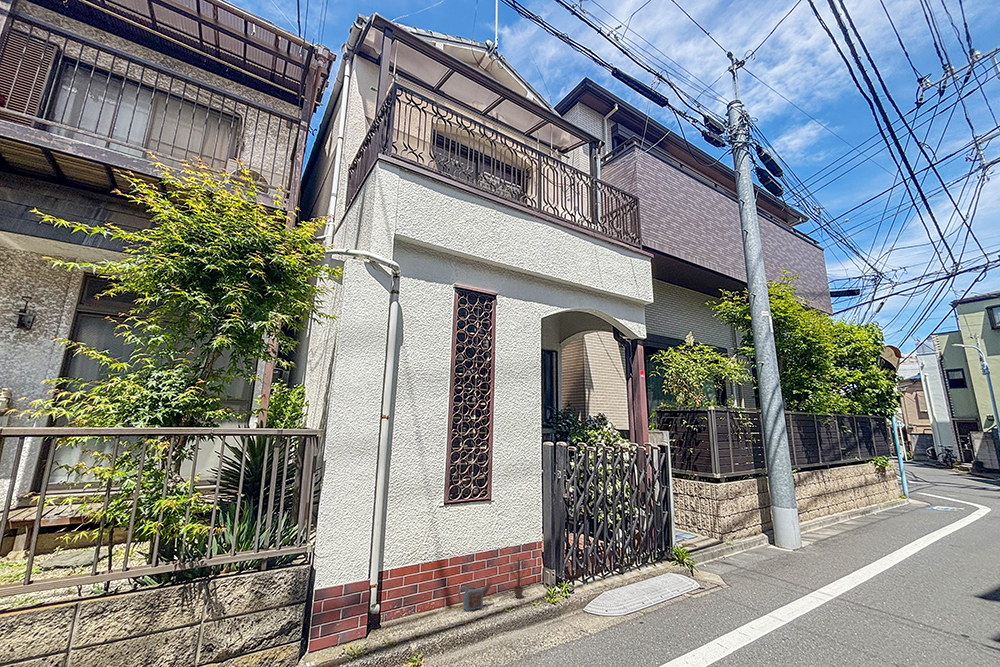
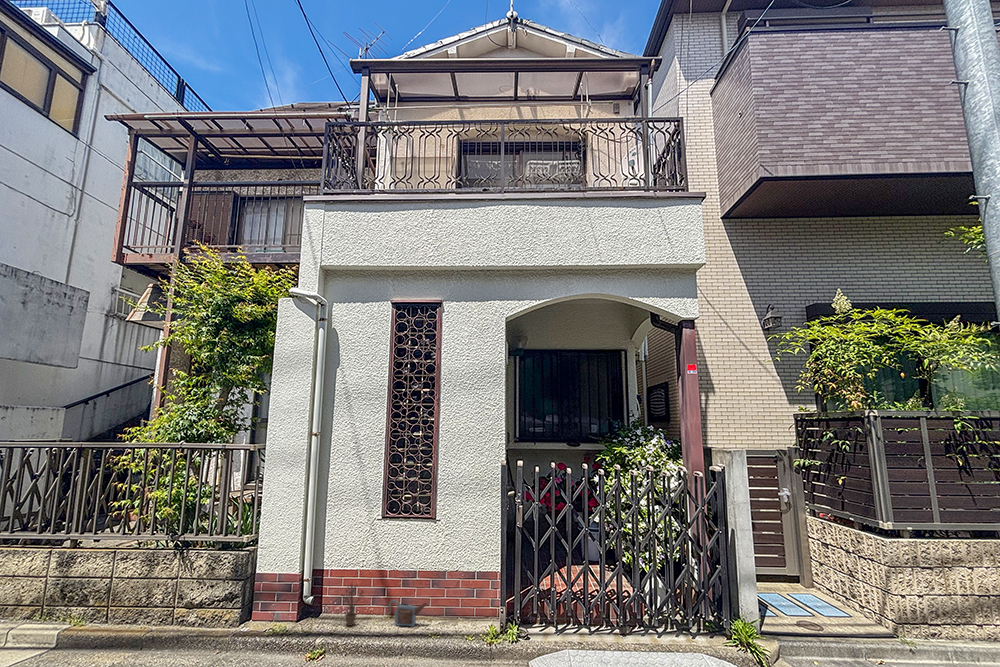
decorative plant: present [504,558,529,598] -> present [342,584,363,625]

